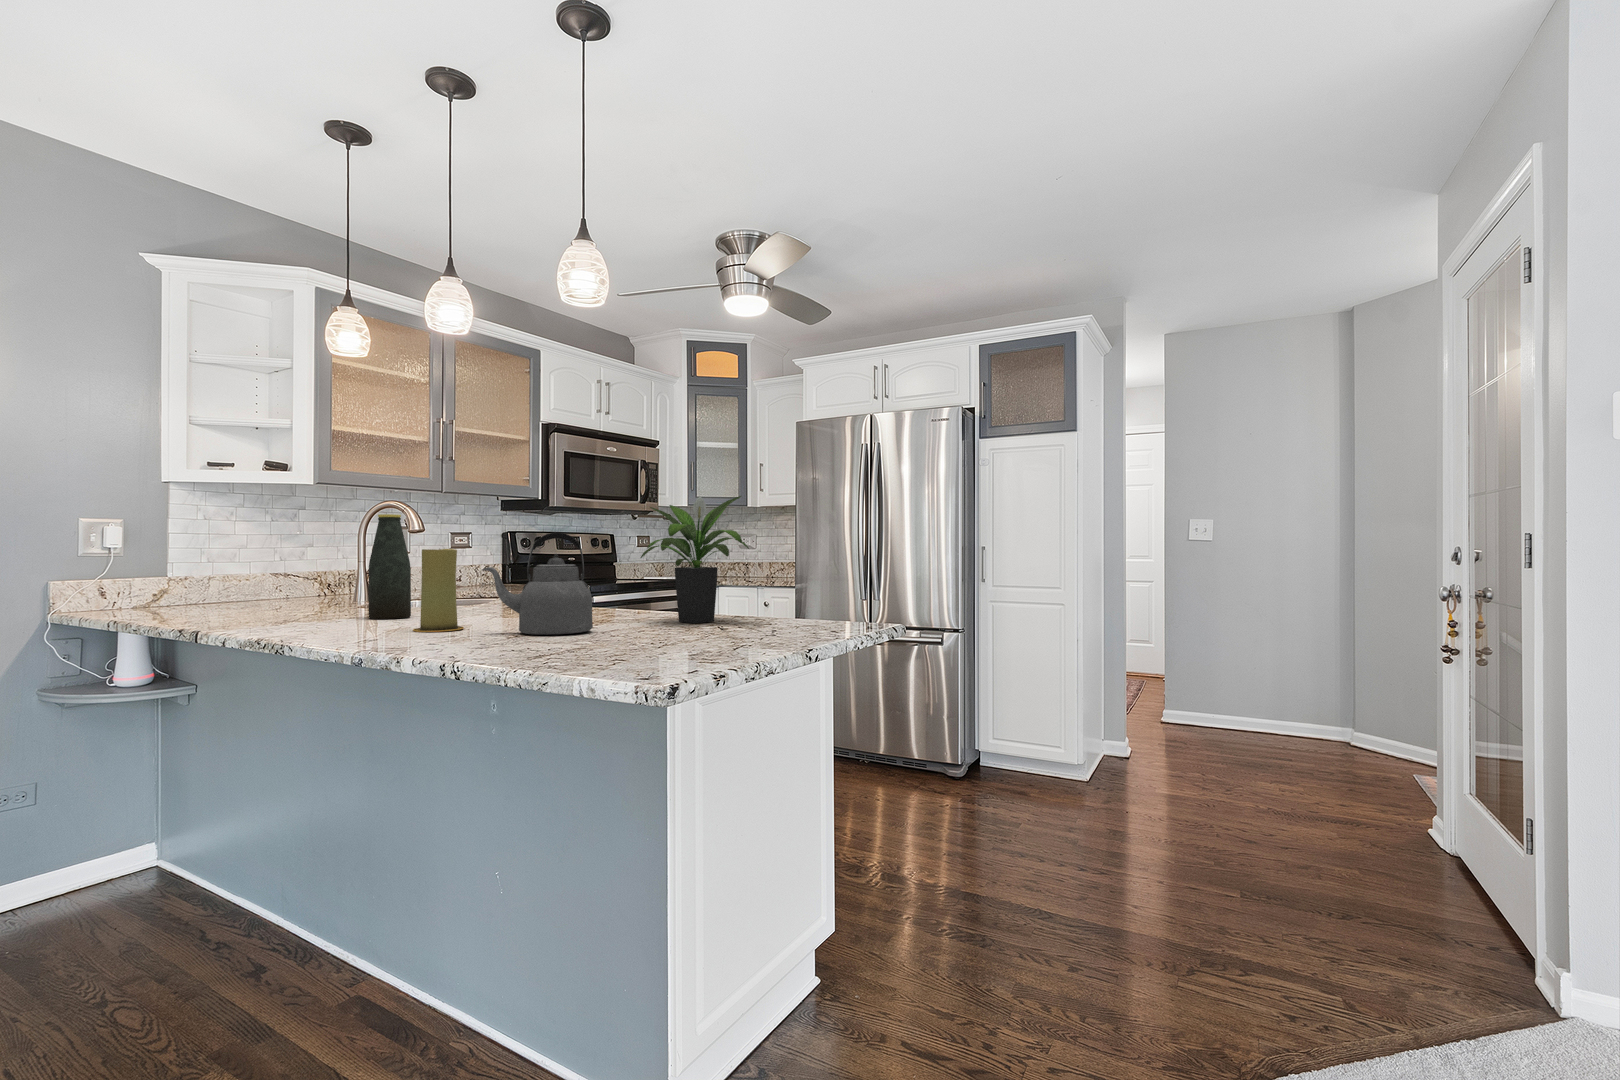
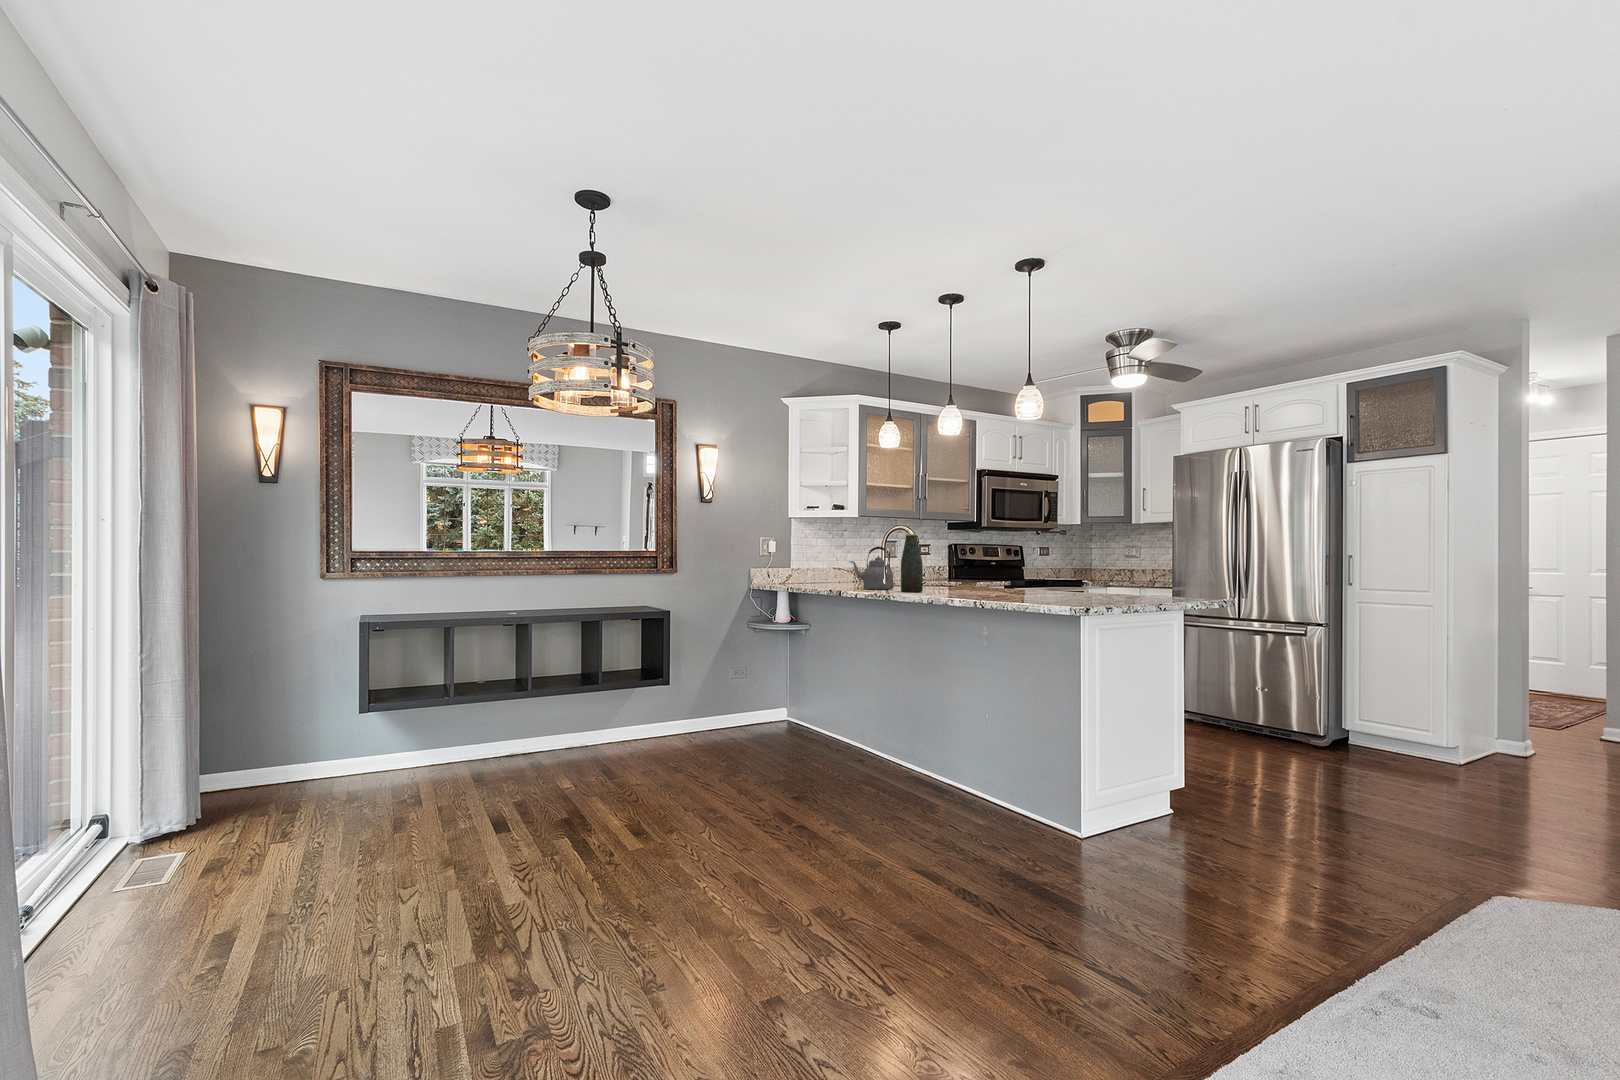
potted plant: present [641,496,749,623] -> none [1060,520,1133,600]
kettle: present [482,532,593,635] -> present [850,547,894,589]
candle: present [413,549,464,632] -> none [936,553,961,597]

